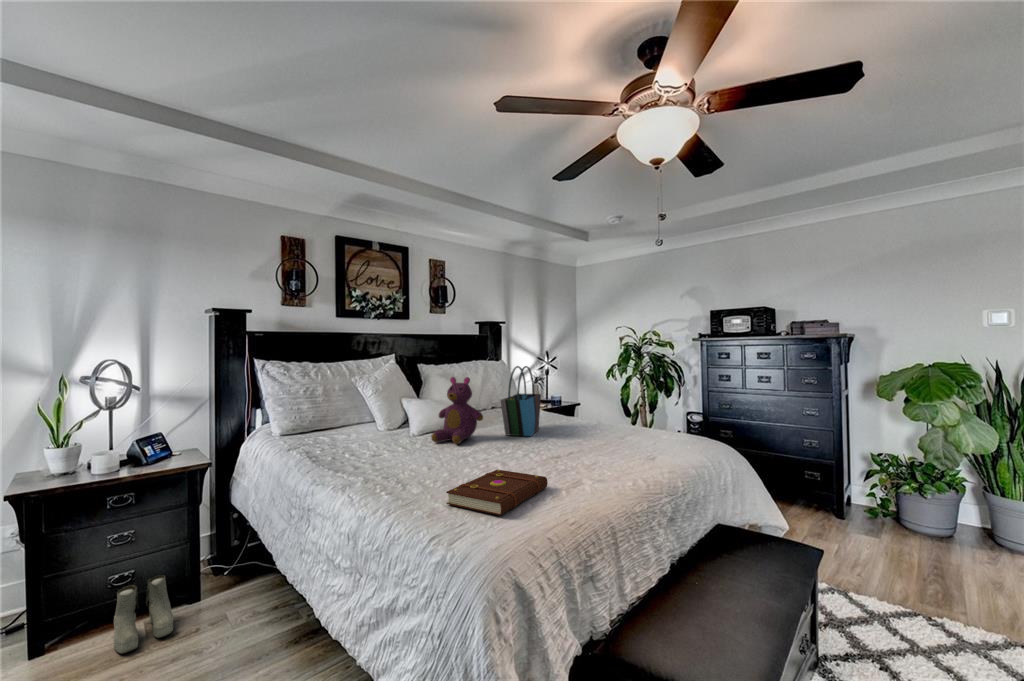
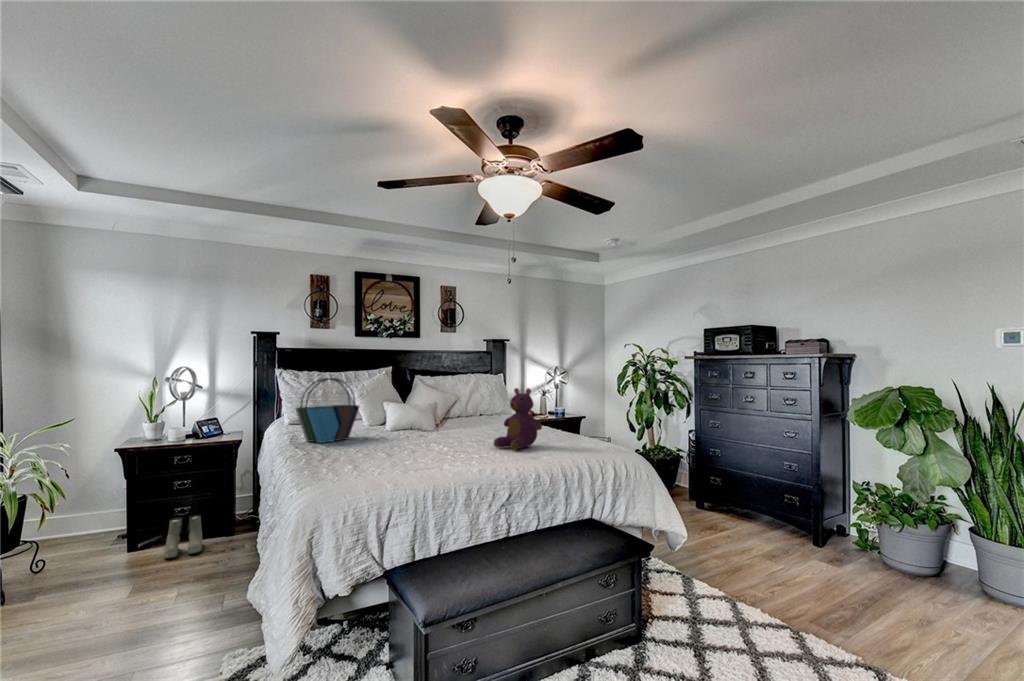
tote bag: present [501,366,541,436] -> present [296,378,359,443]
teddy bear: present [431,377,483,444] -> present [494,388,542,450]
book: present [446,469,548,515] -> none [316,449,398,471]

